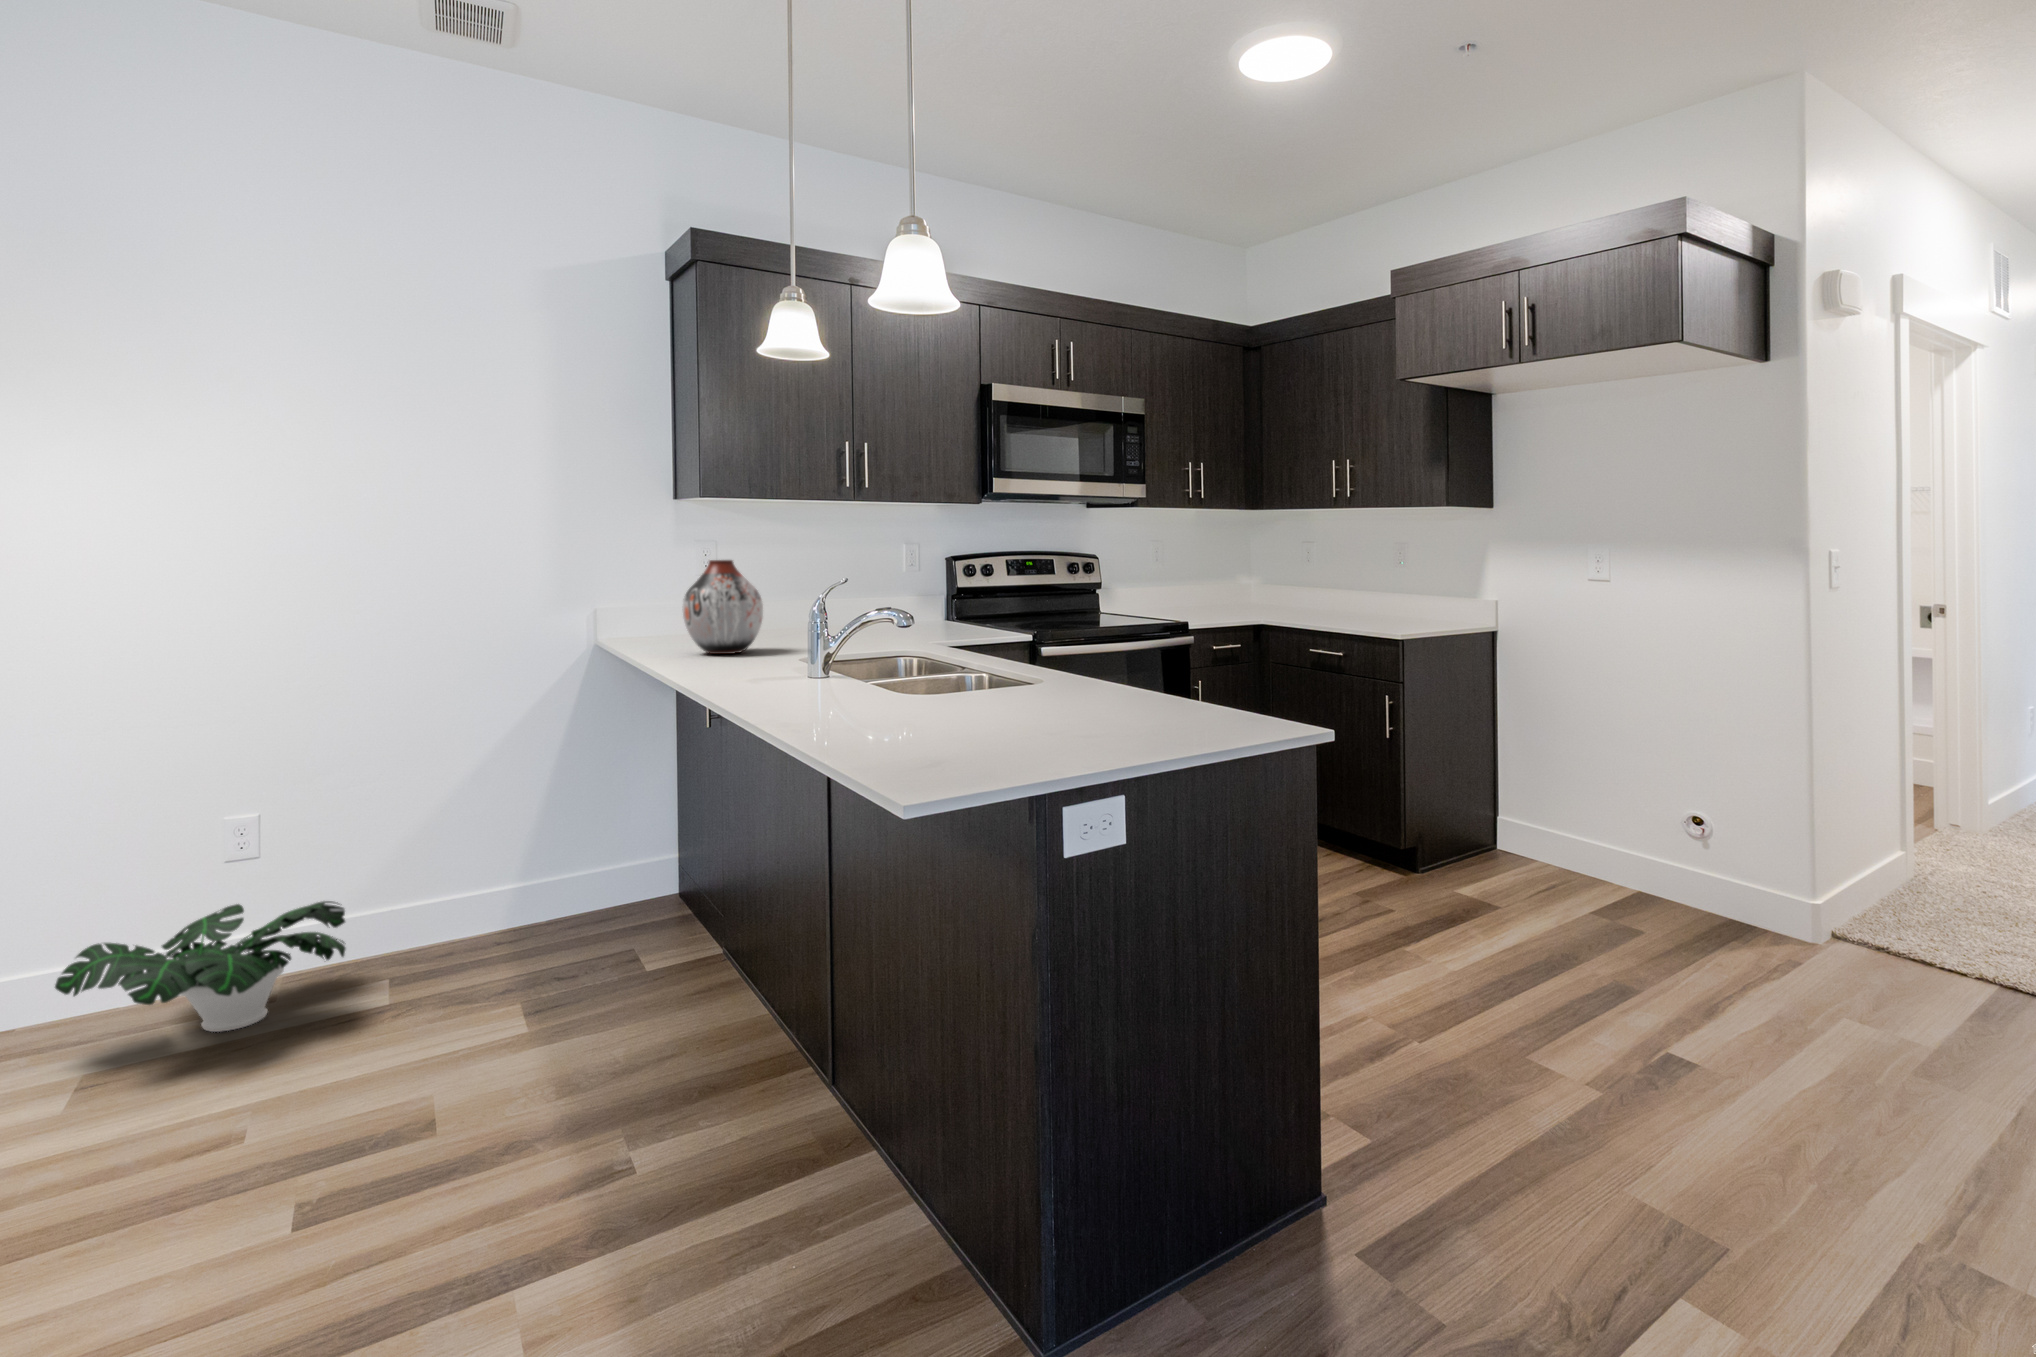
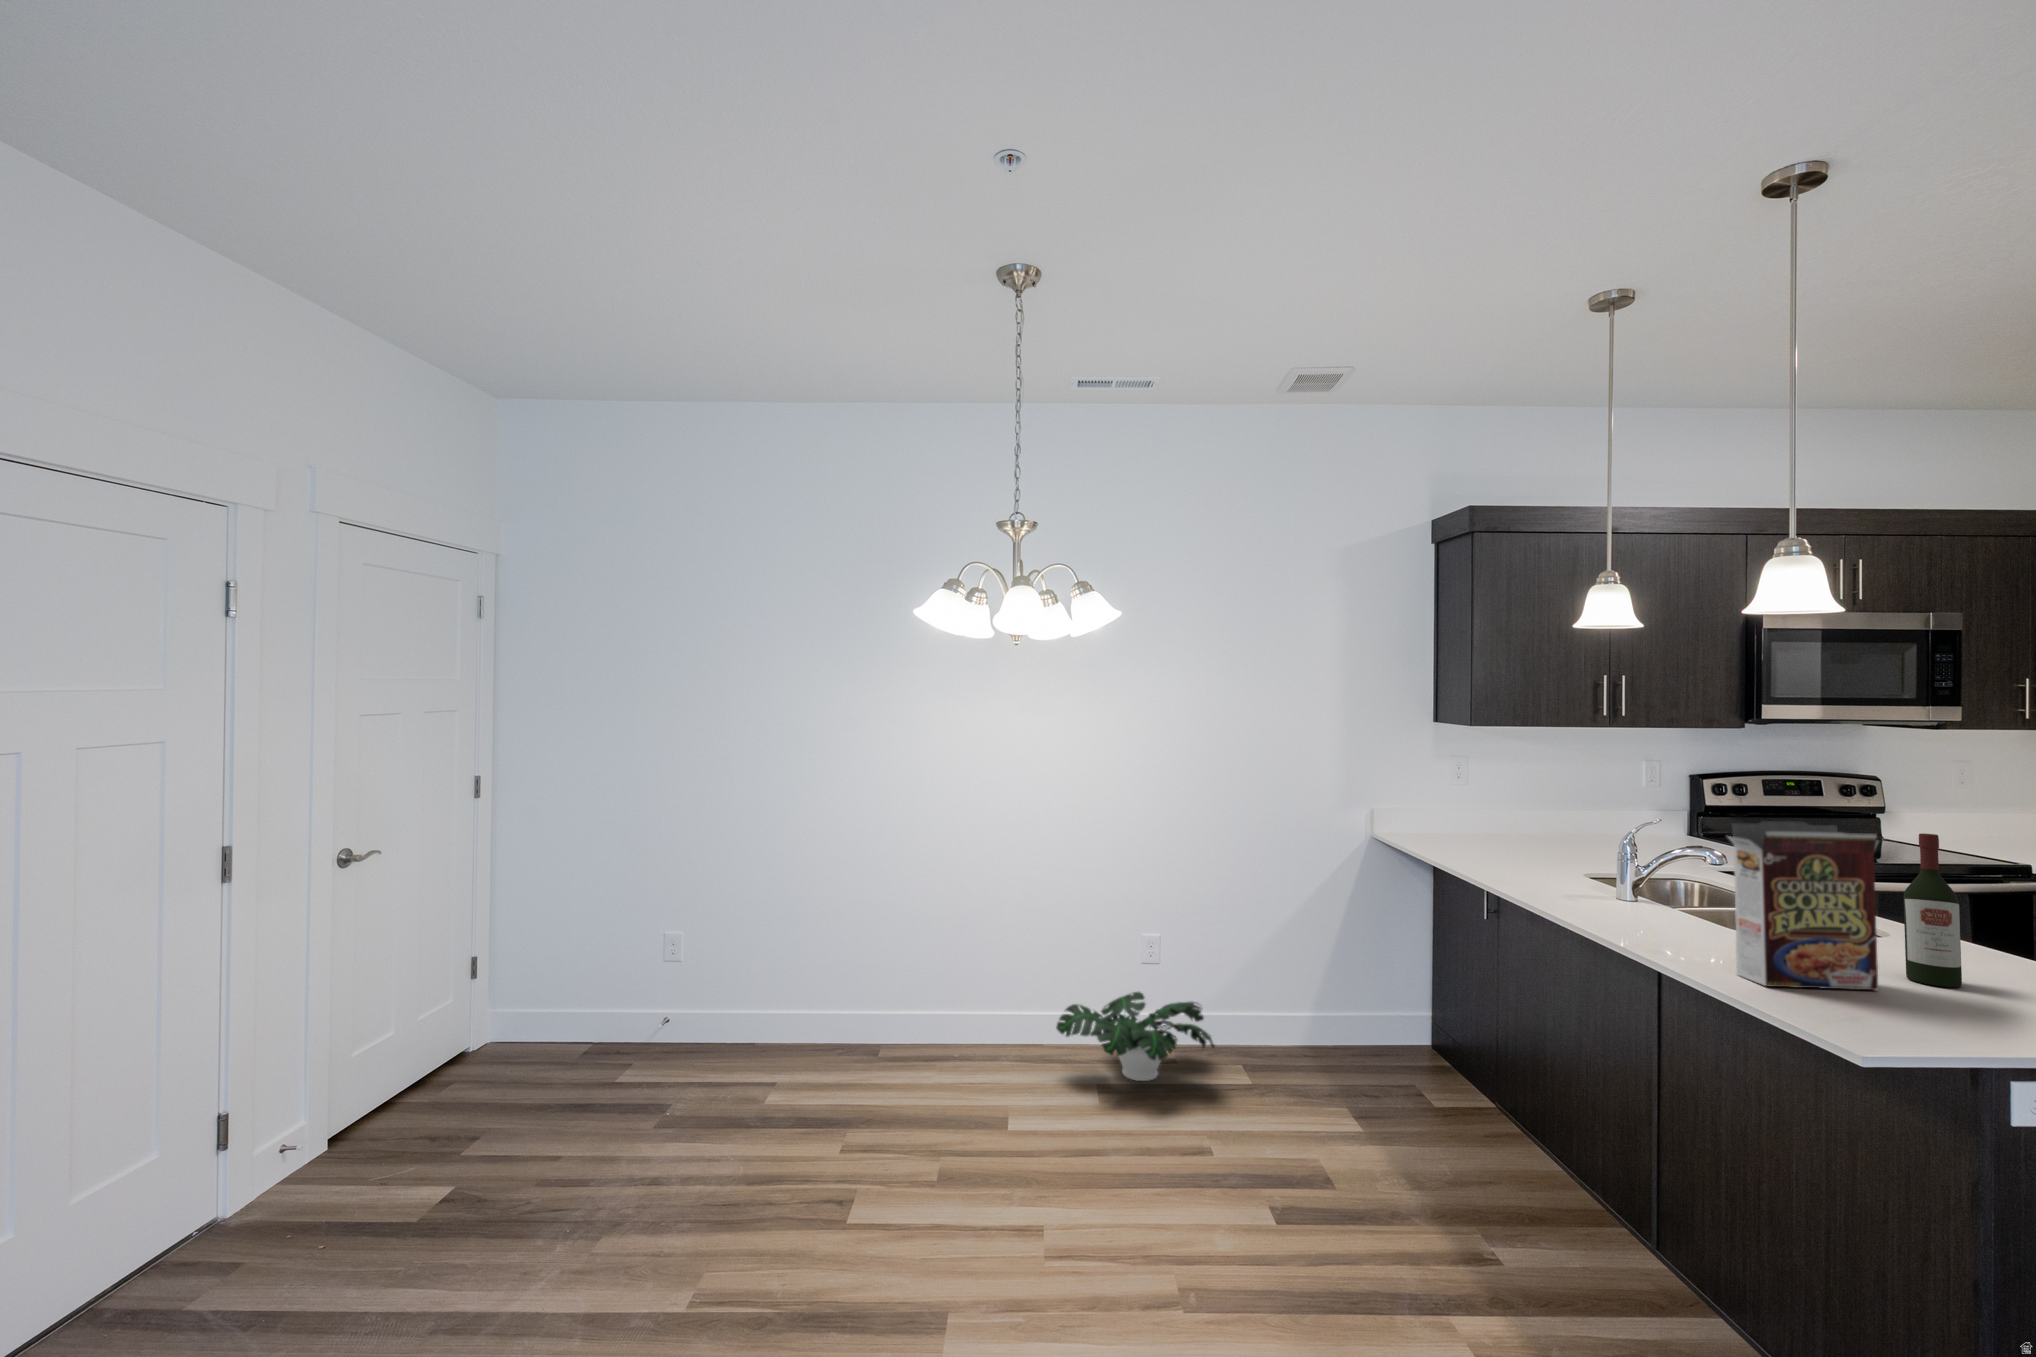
cereal box: none [856,550,995,734] -> present [1728,821,1879,990]
wine bottle: none [1026,559,1067,713] -> present [1904,833,1962,987]
vase: present [683,560,763,654] -> none [1459,778,1531,857]

